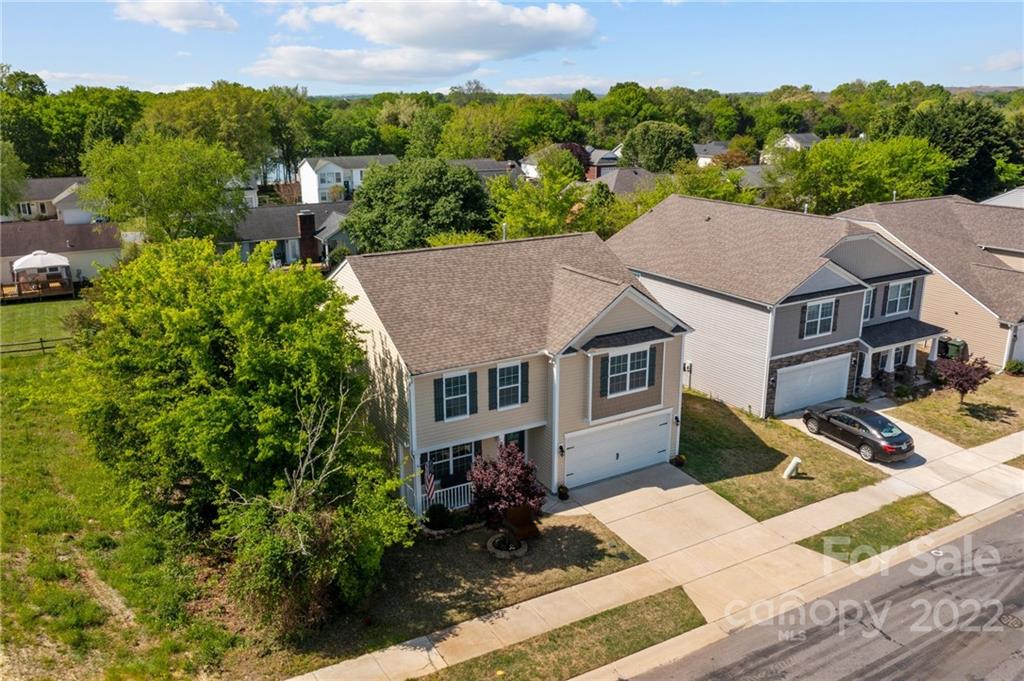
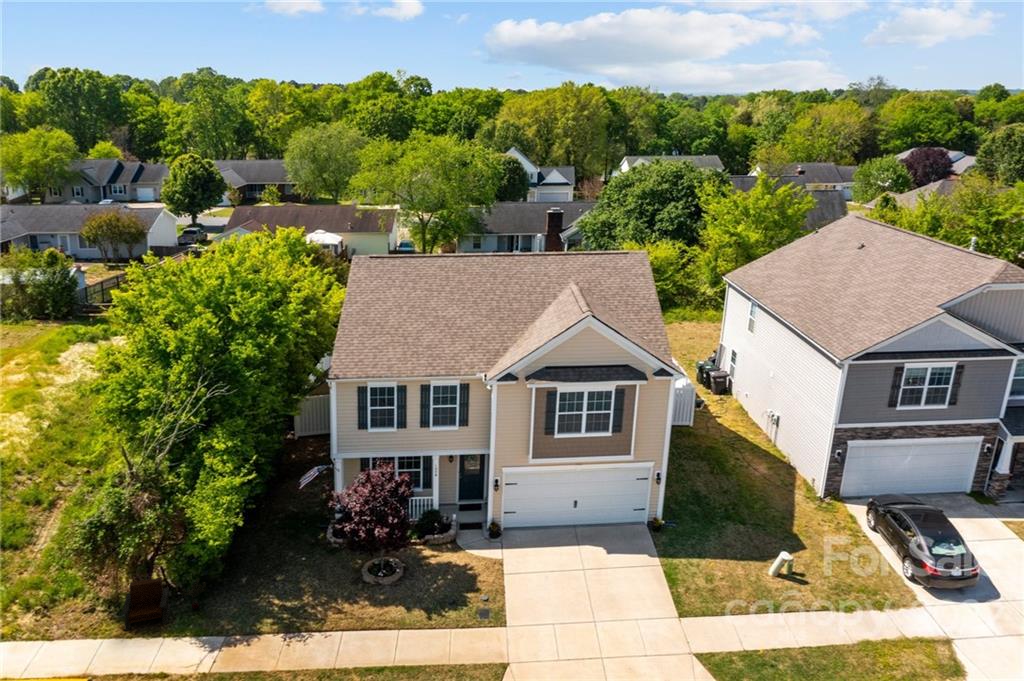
lounge chair: present [502,503,543,546] -> present [122,578,171,631]

